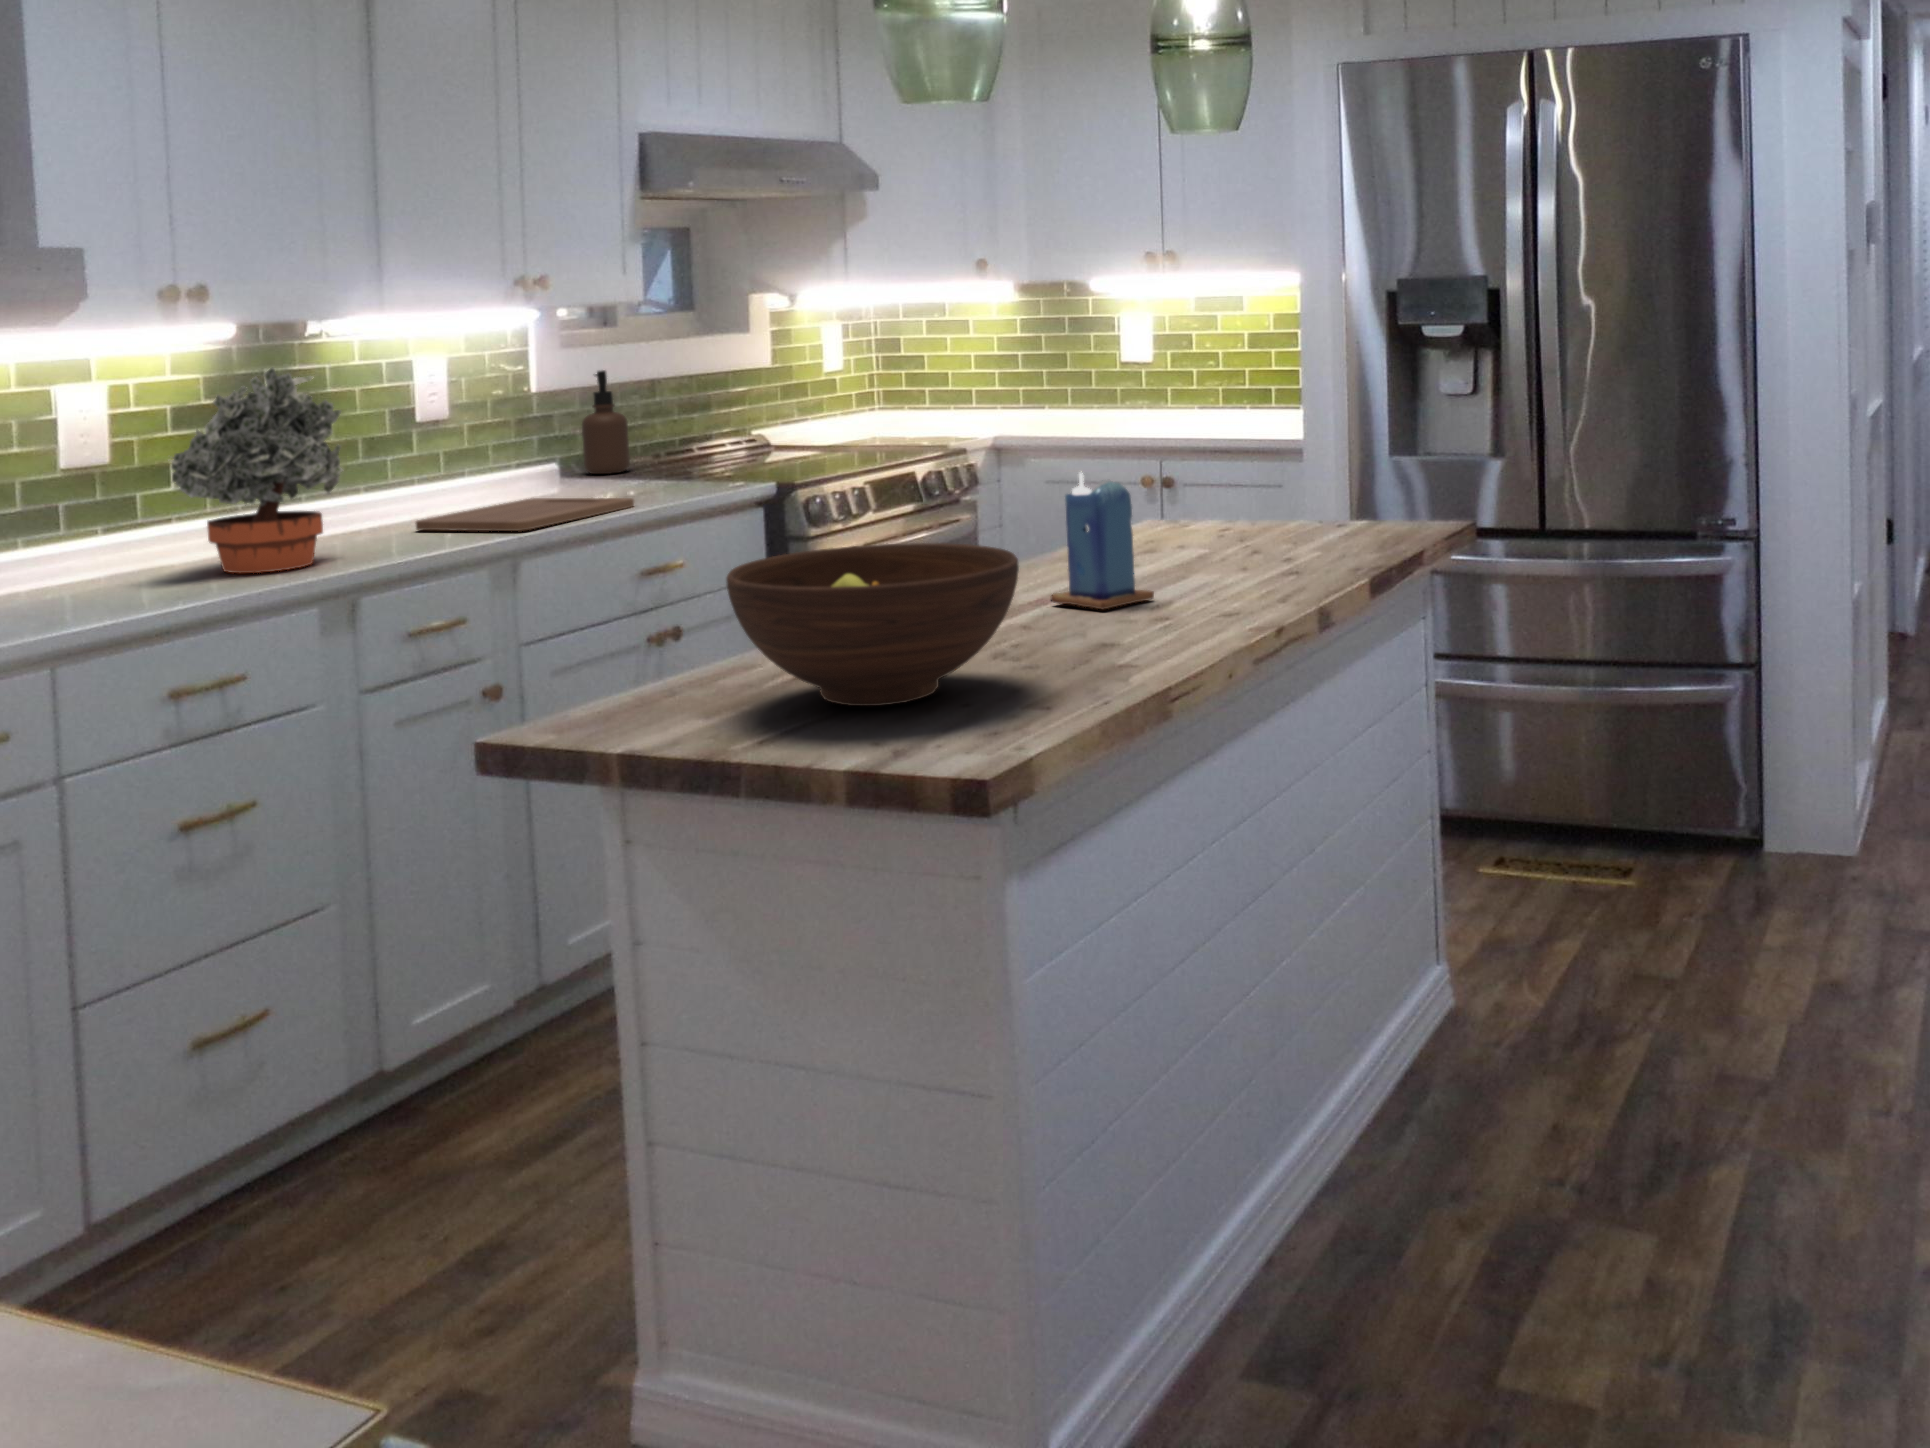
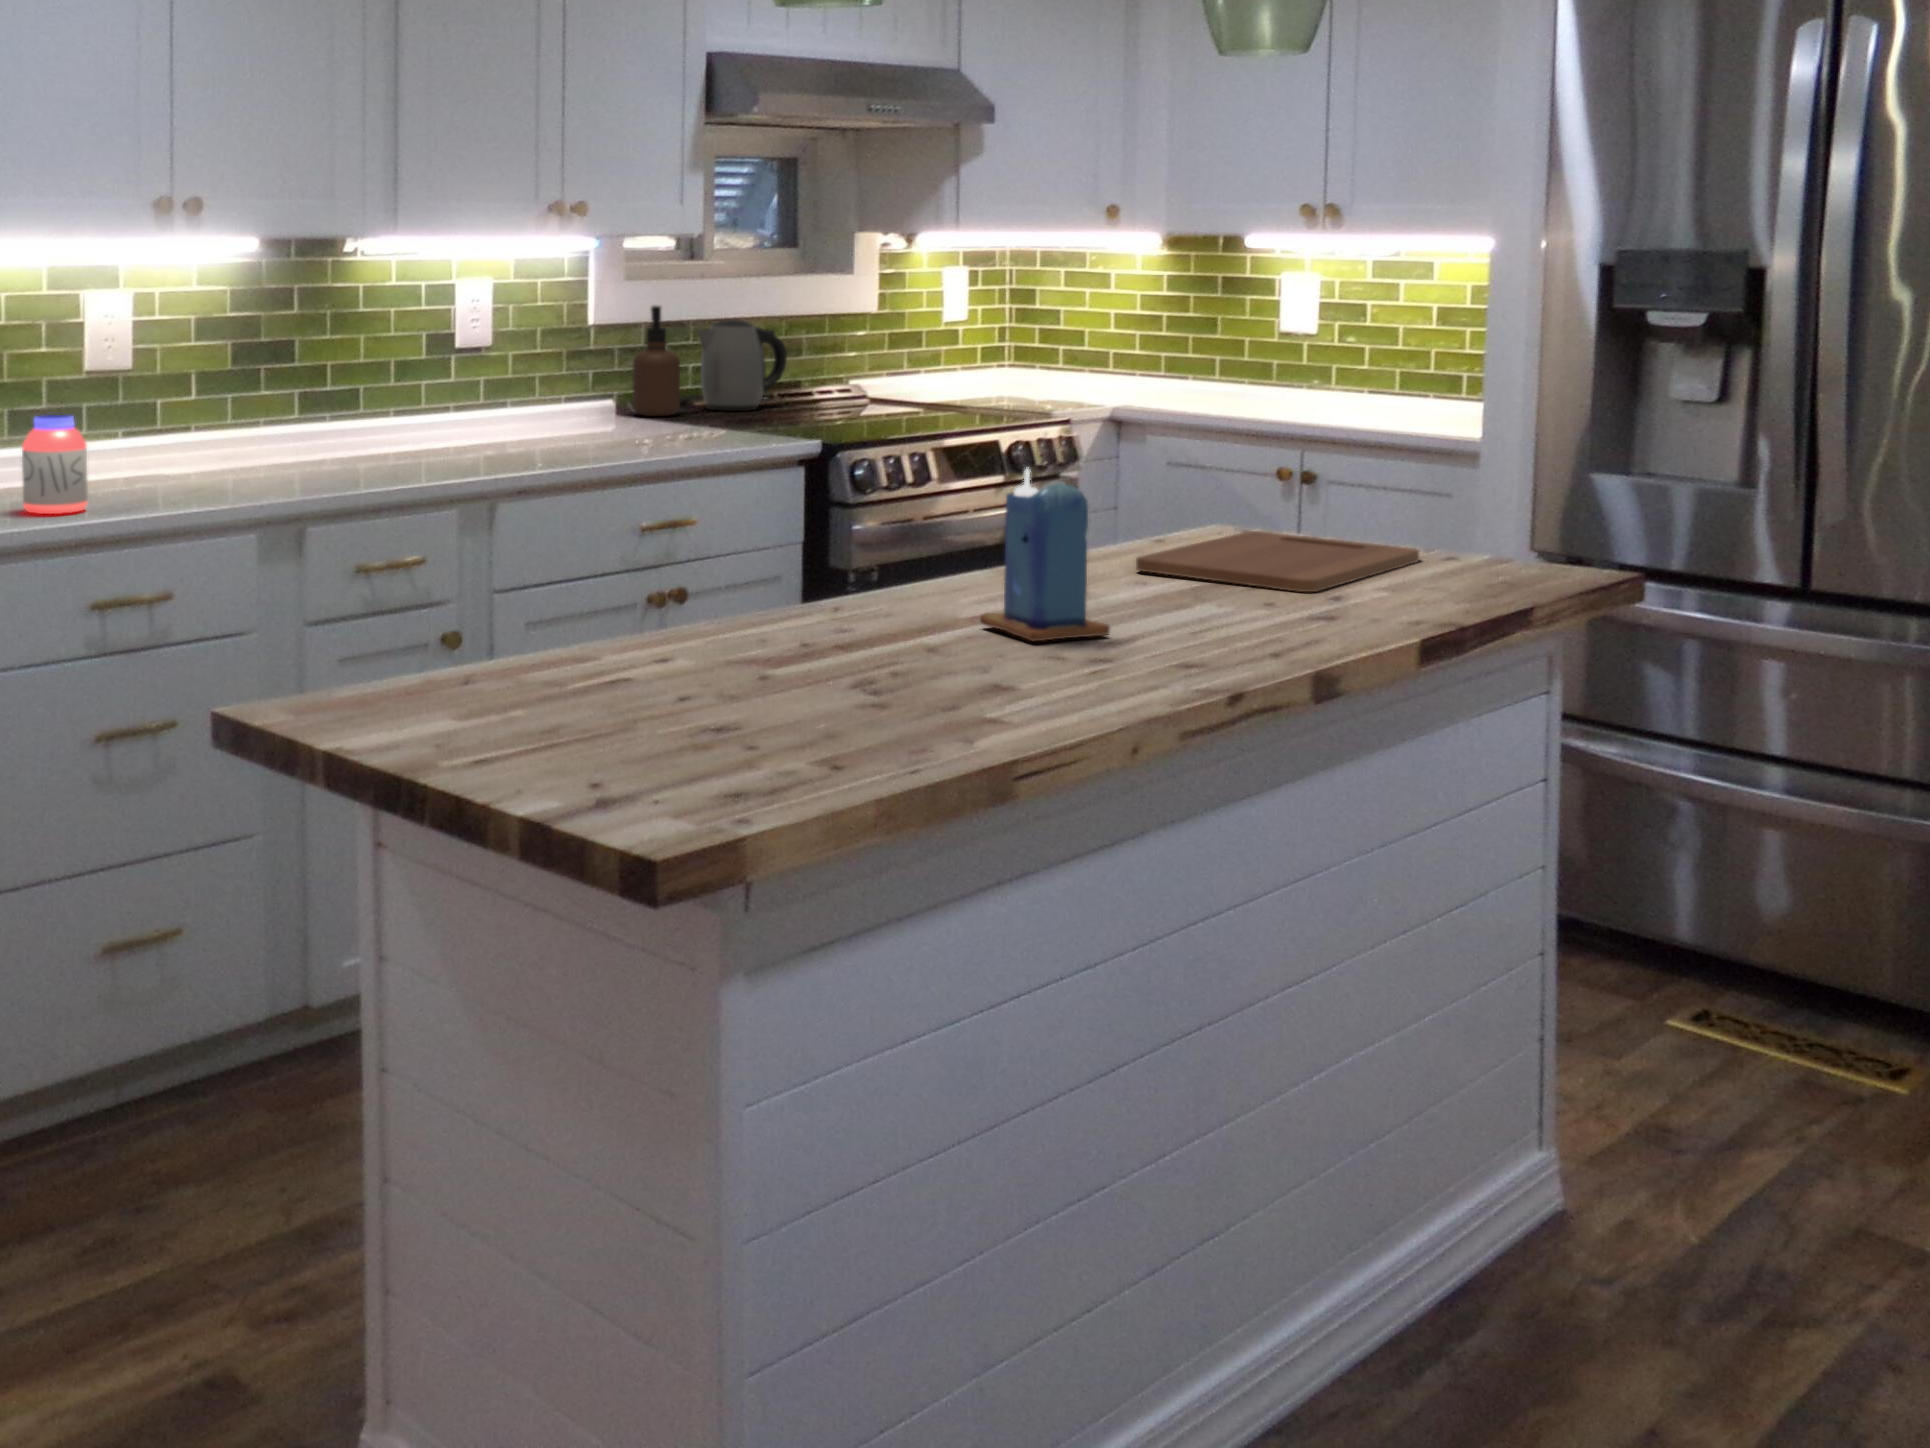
potted plant: present [171,367,342,573] -> none [144,283,318,491]
kettle: none [637,380,720,464] -> present [698,320,787,411]
cutting board: present [415,498,634,531] -> present [1136,531,1419,592]
jar: none [61,509,136,611] -> present [22,415,88,514]
fruit bowl: present [726,543,1019,706] -> none [489,535,840,733]

